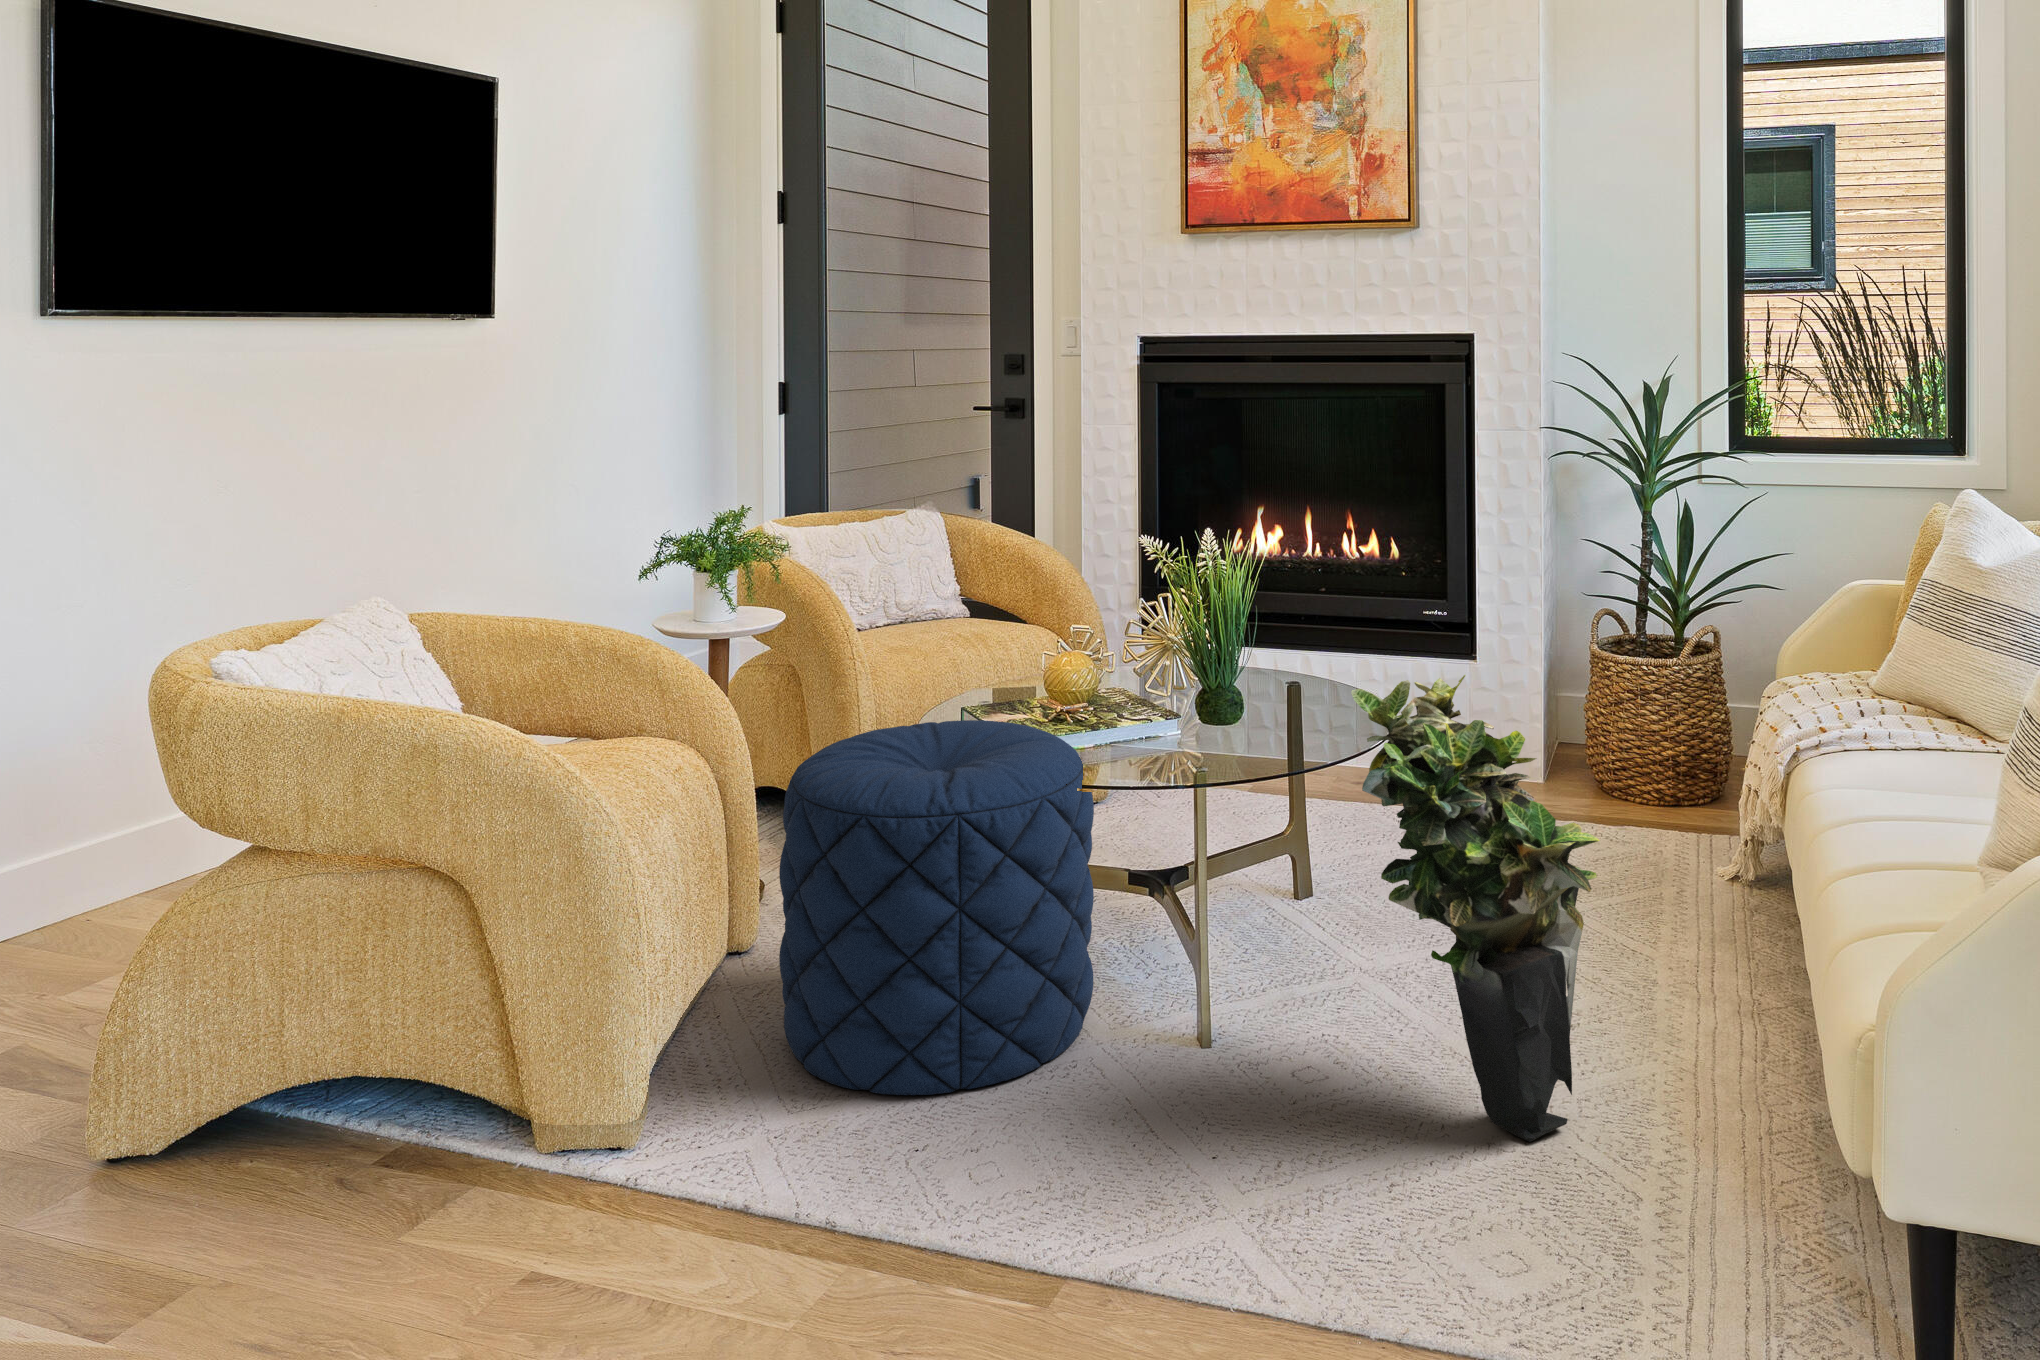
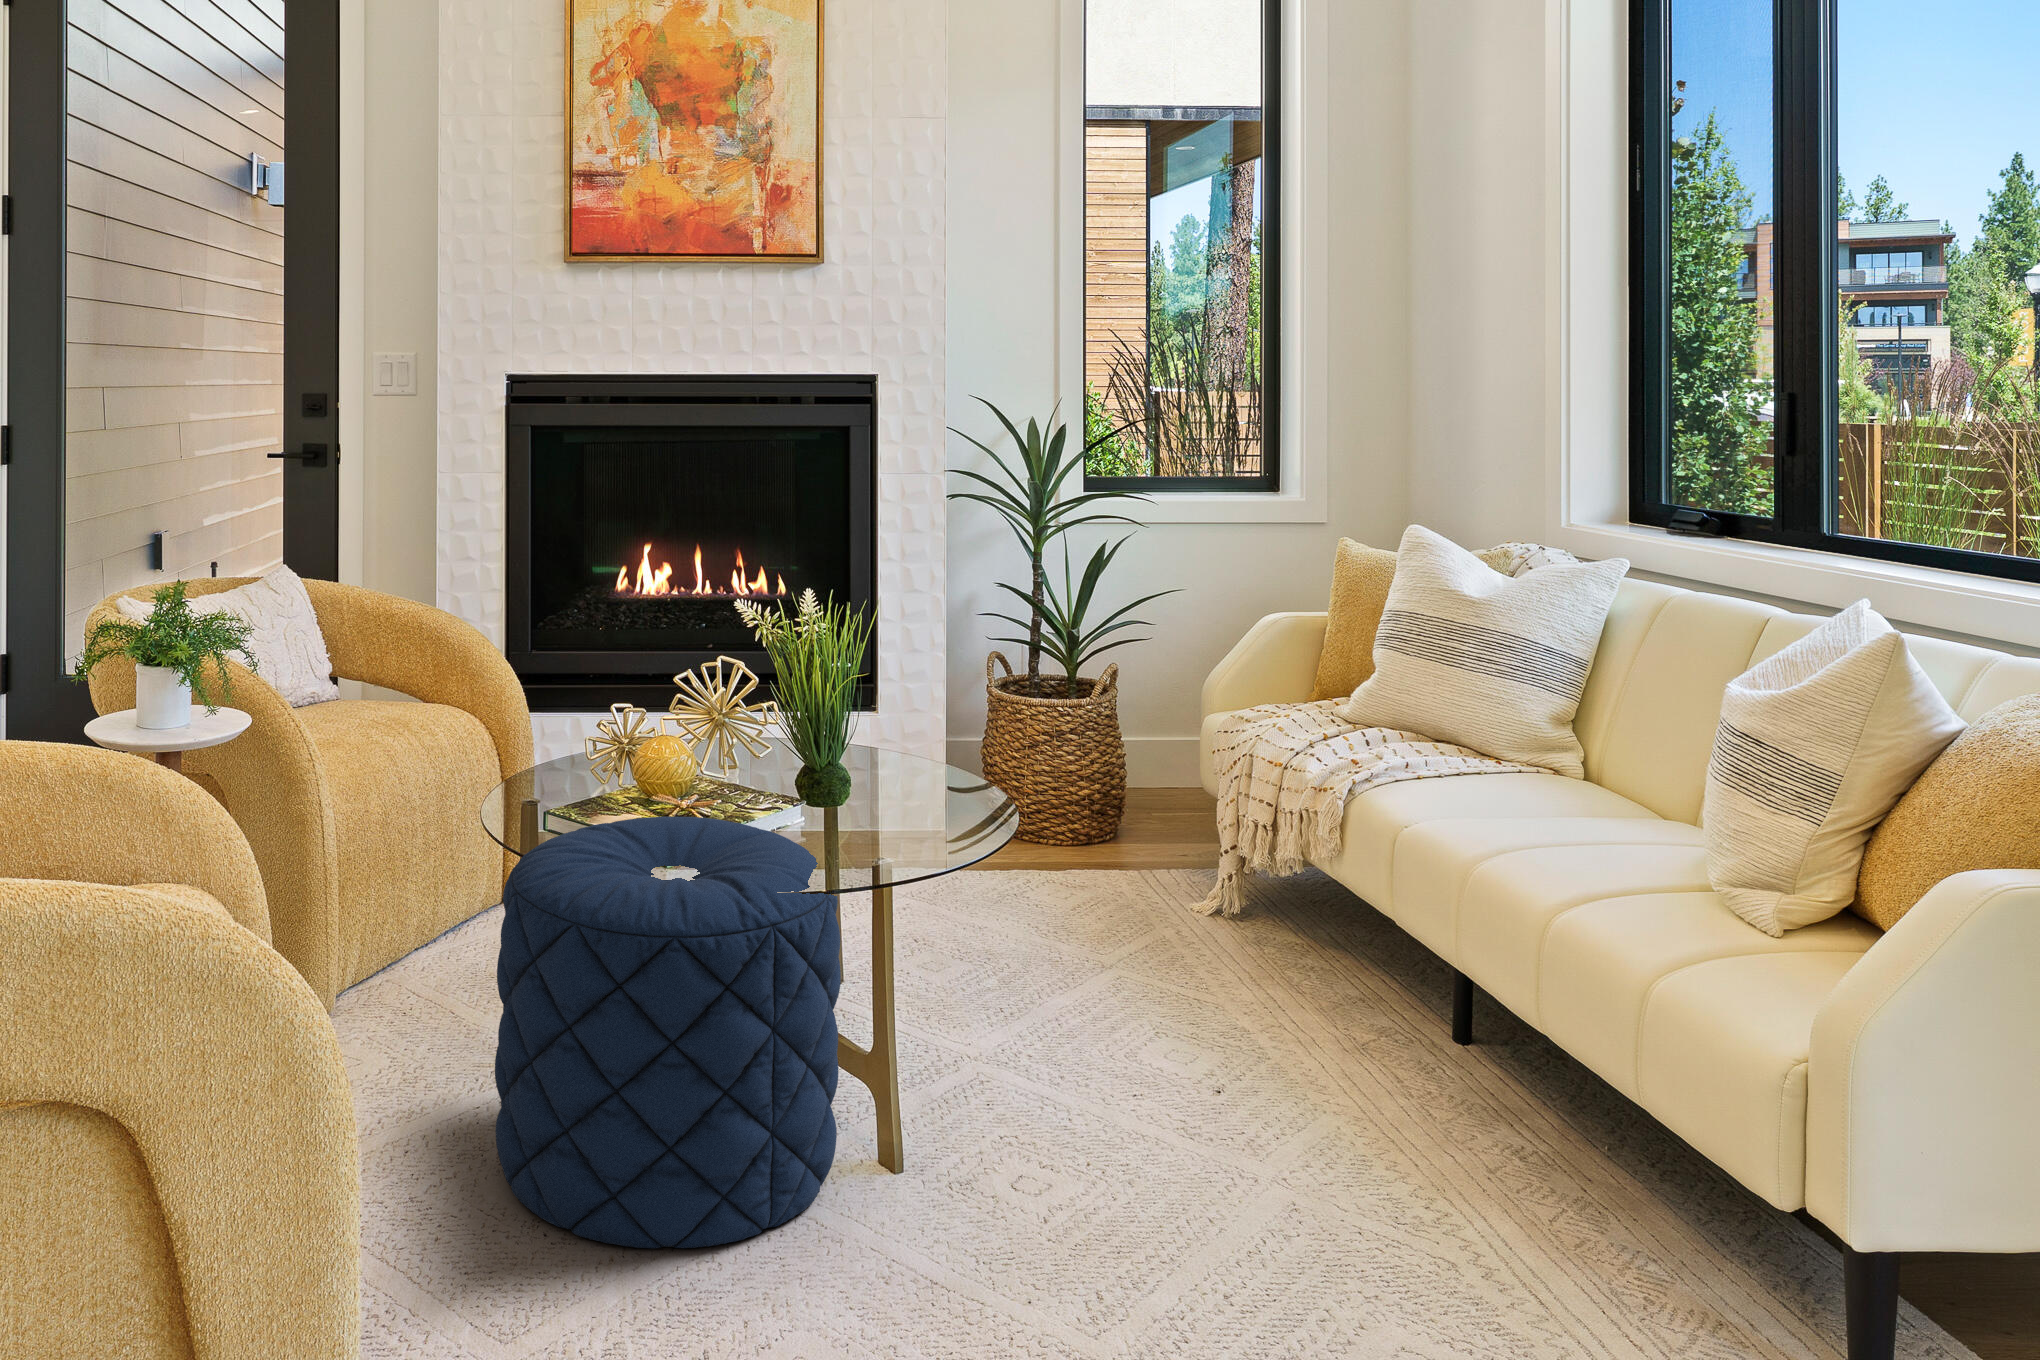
potted plant: present [1351,675,1600,1142] -> none [1120,736,1390,1189]

